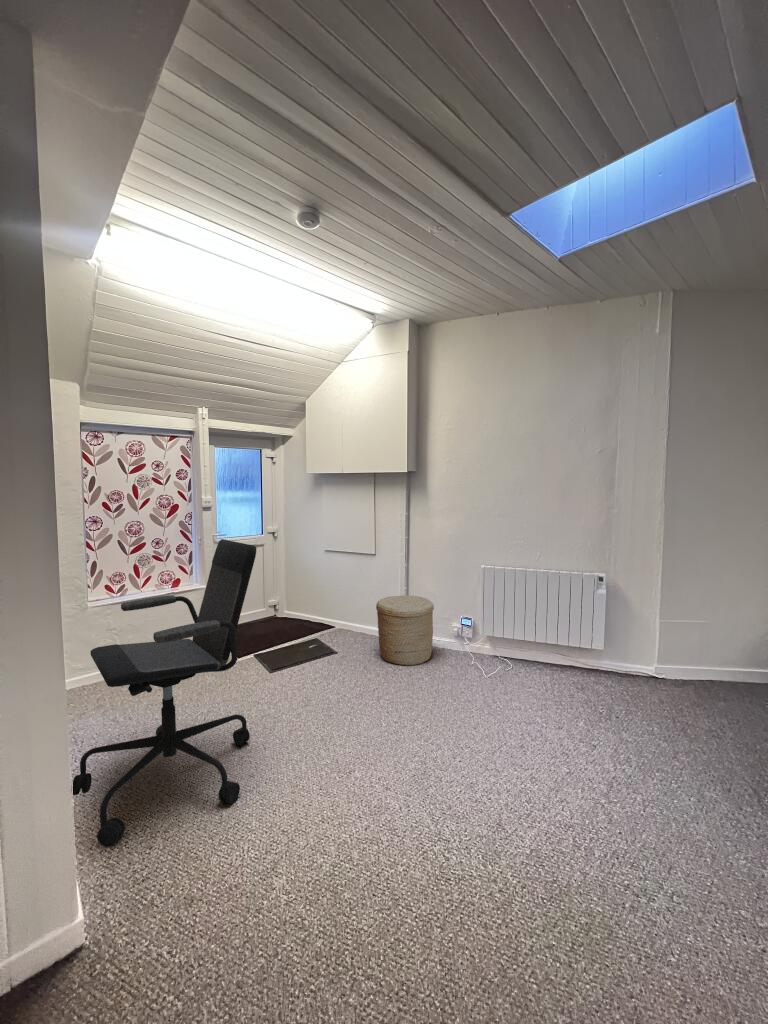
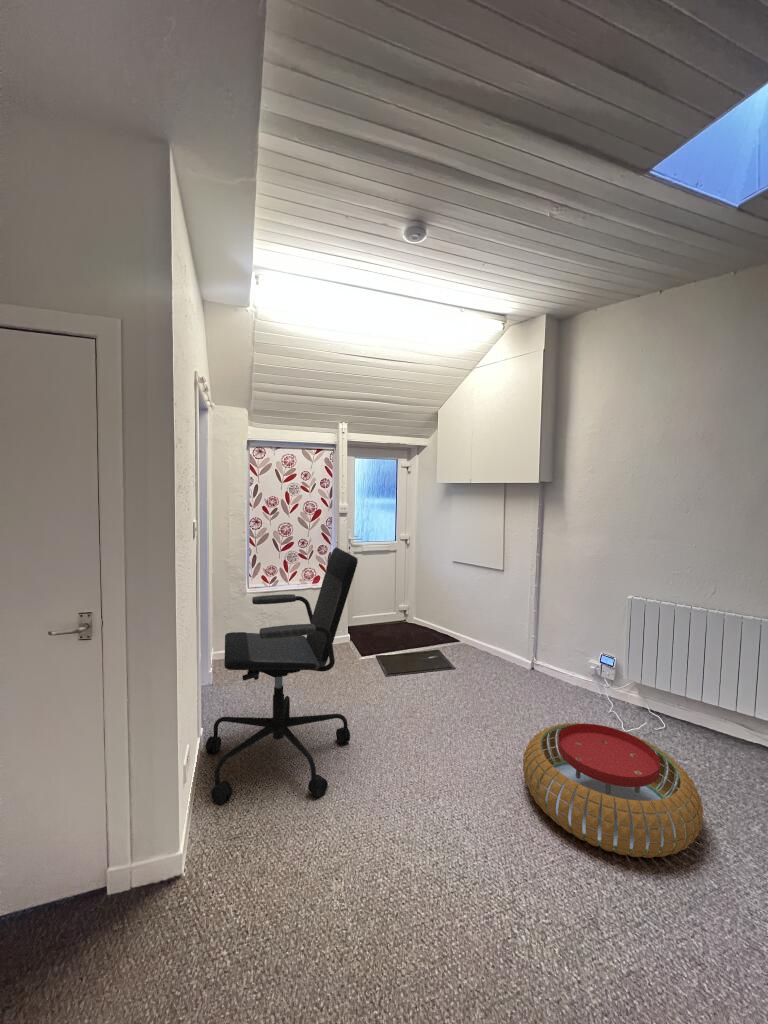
woven basket: present [376,595,434,665] -> none [500,619,567,699]
pouf: none [421,673,559,772] -> present [523,722,703,858]

